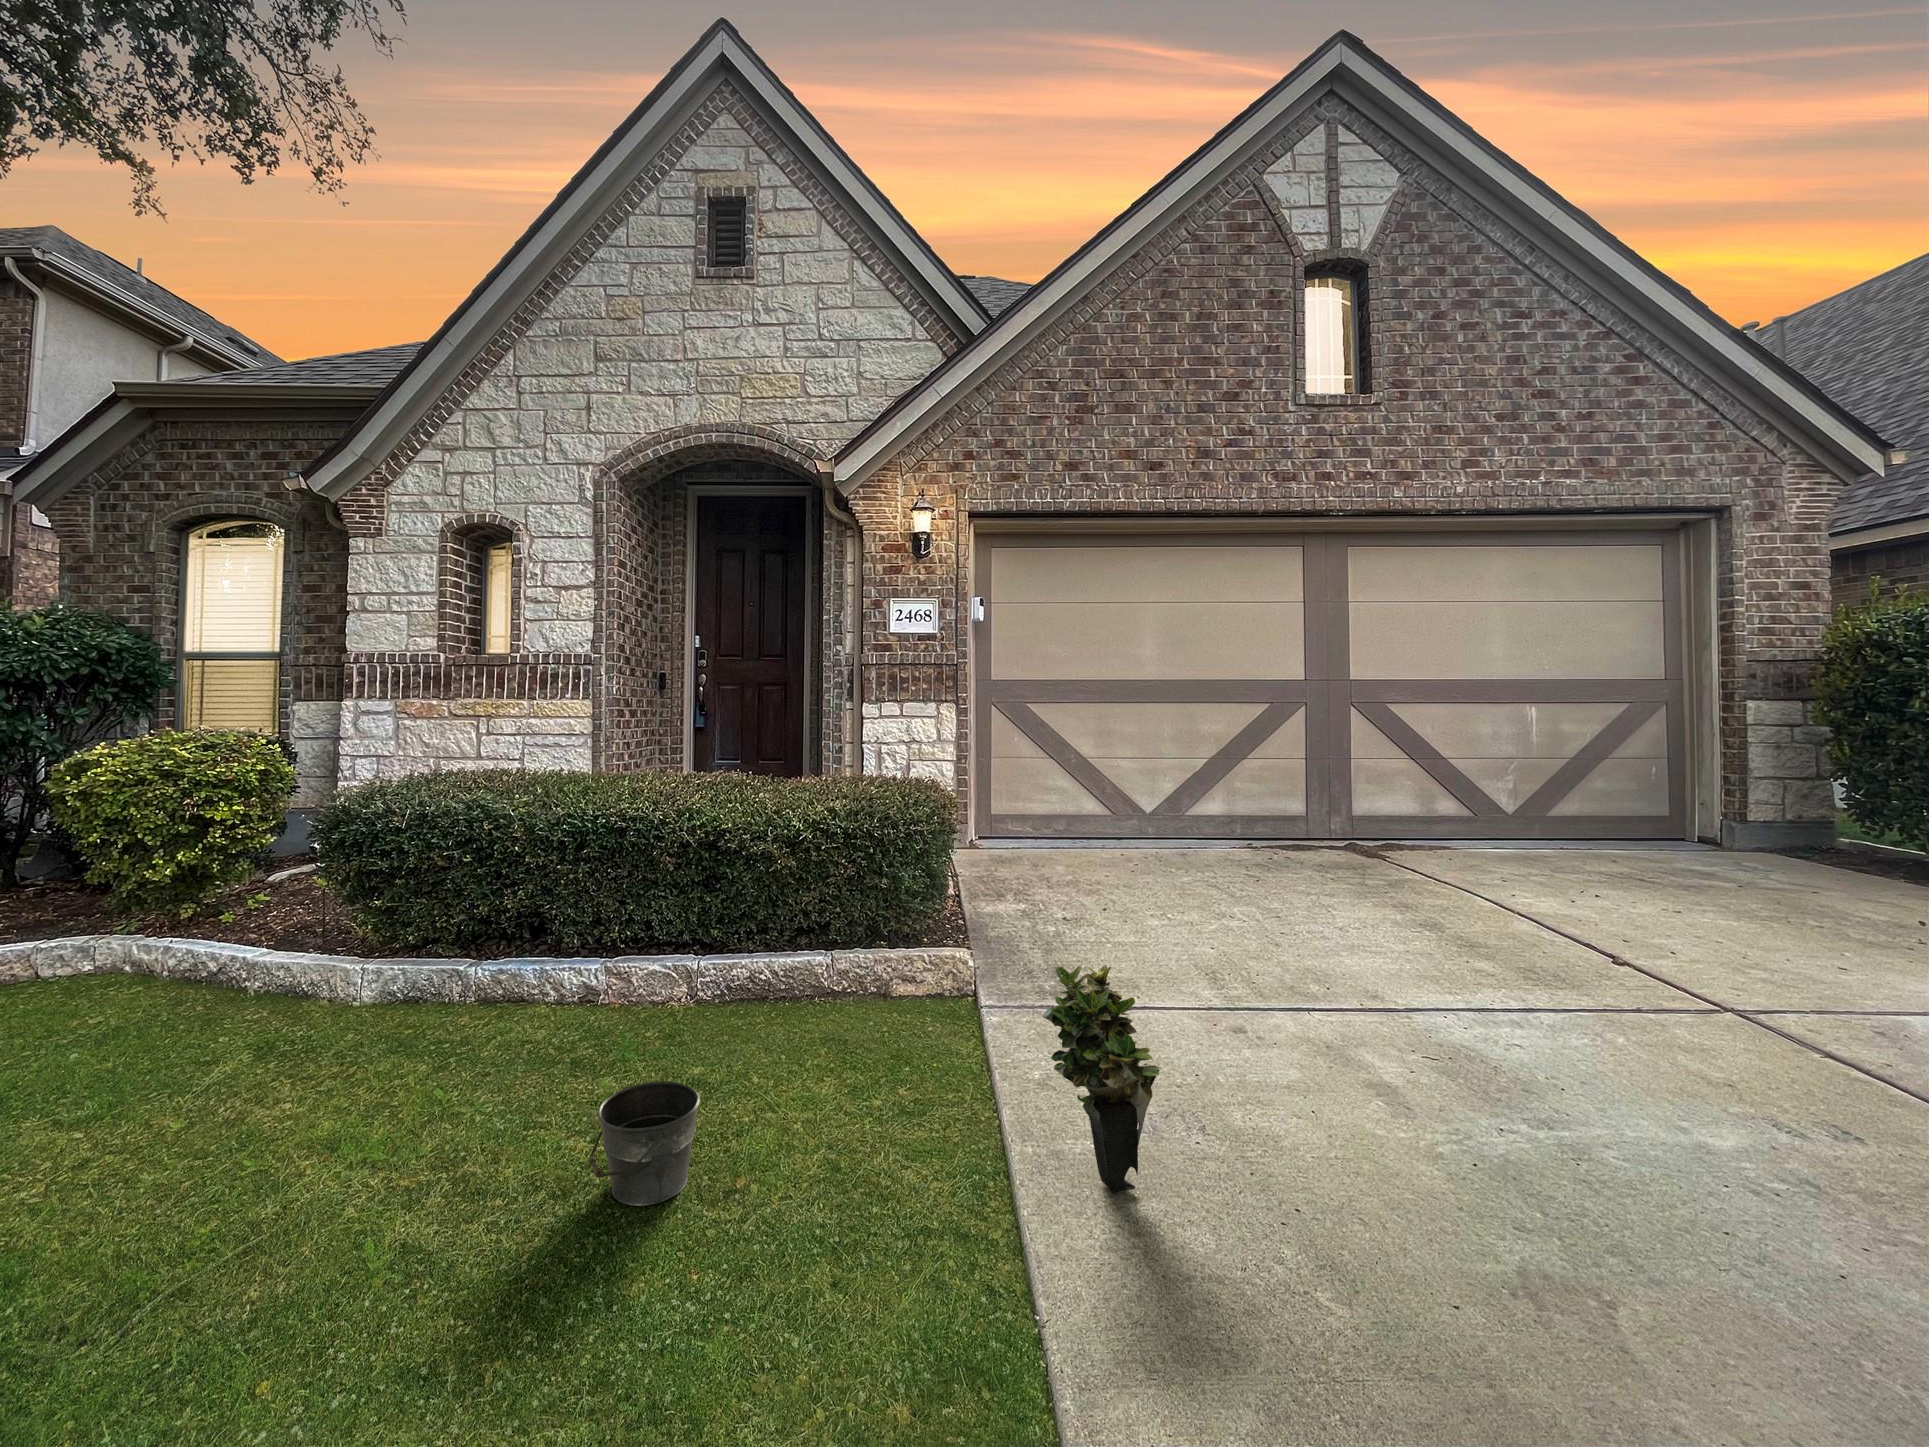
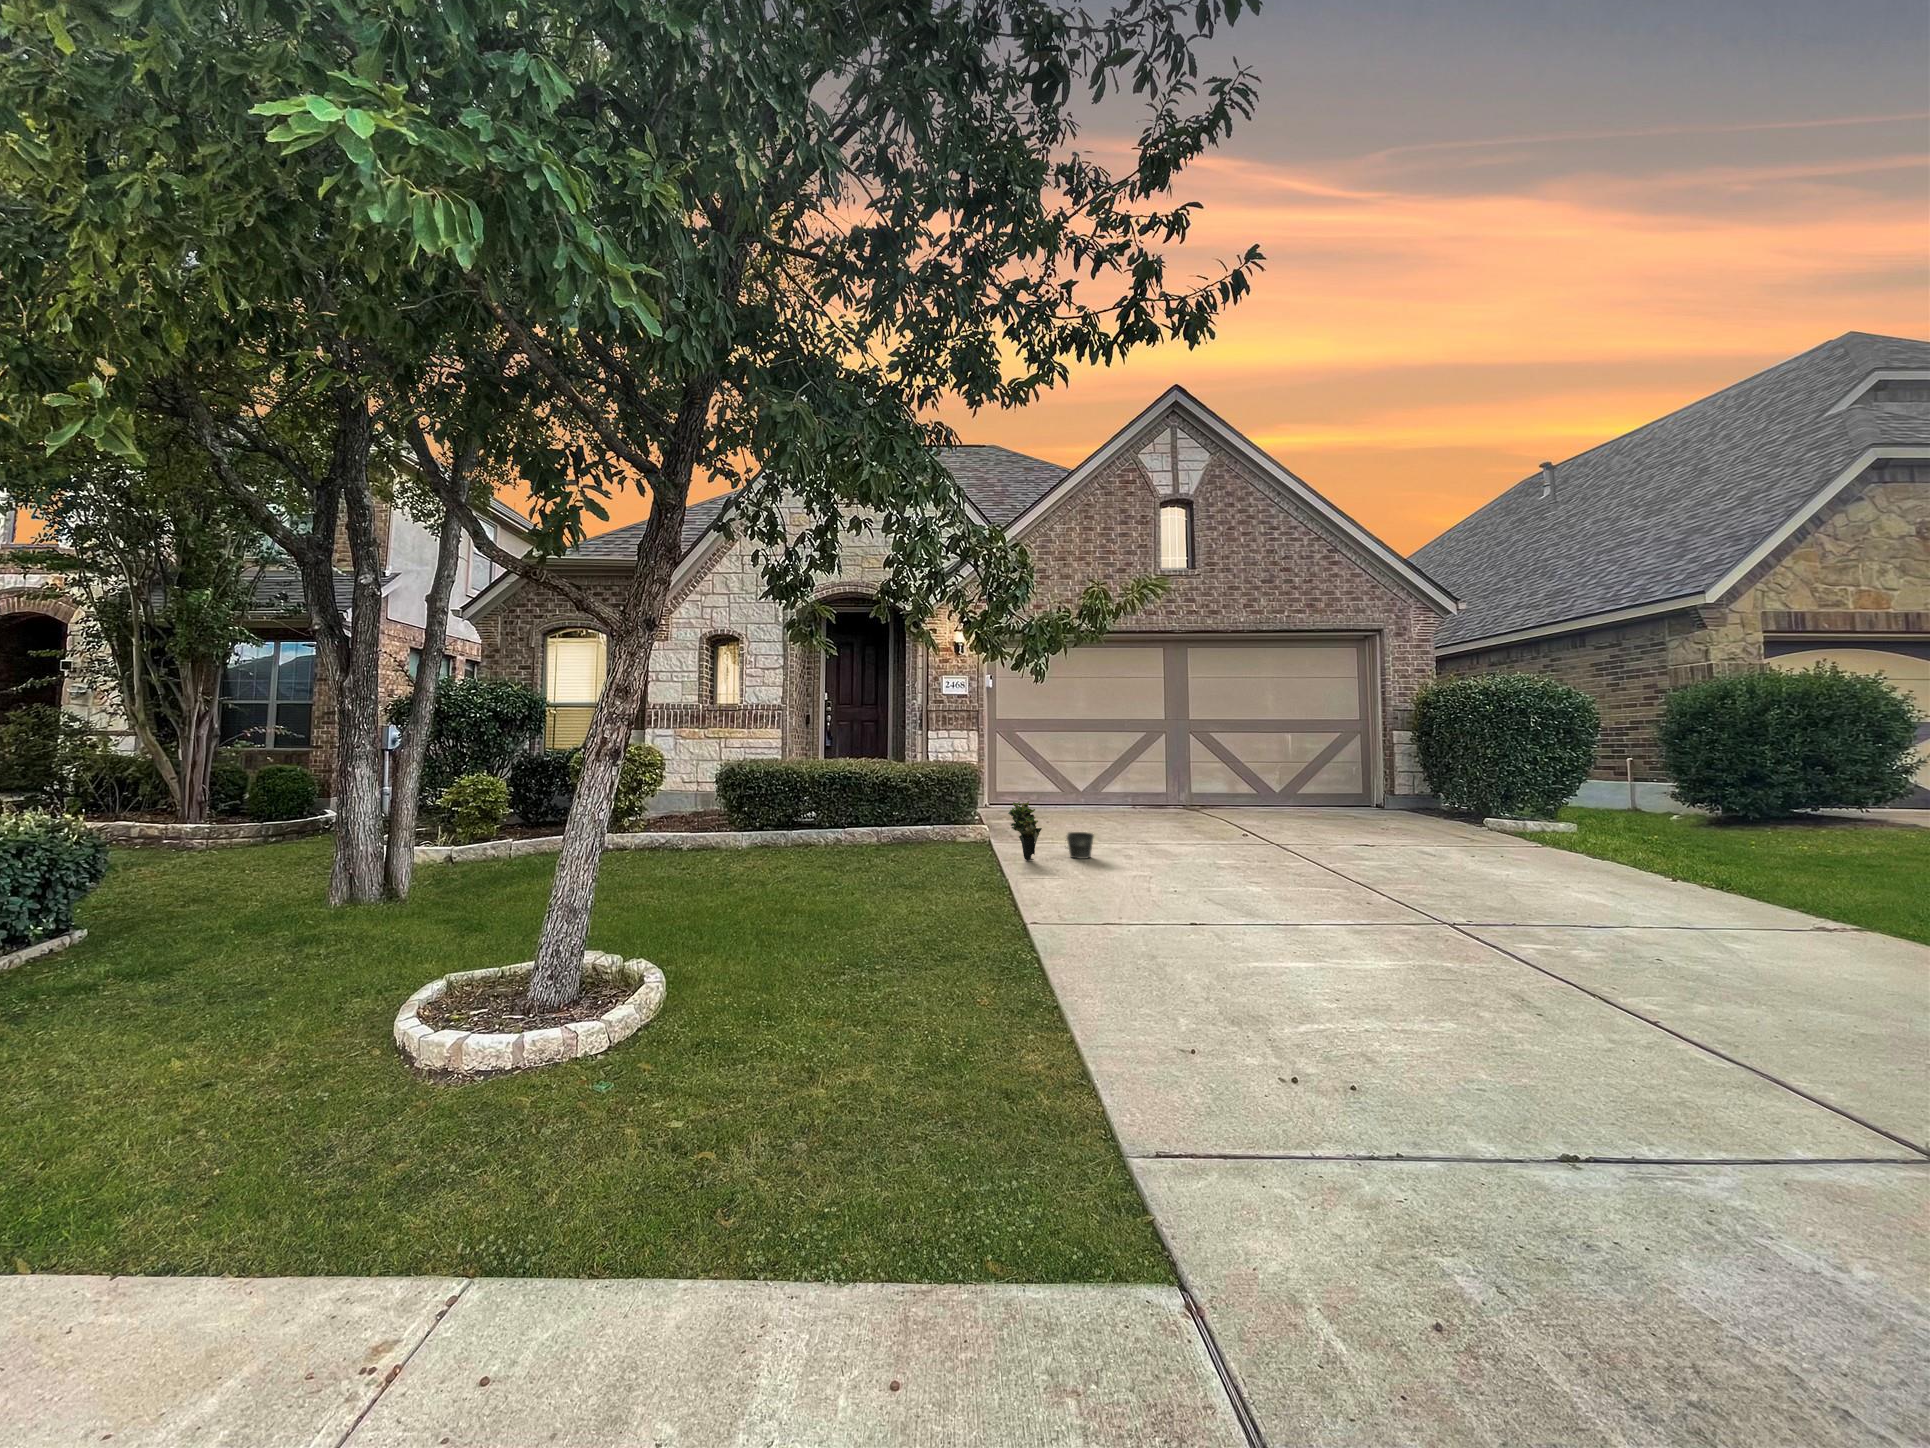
bucket: present [588,1081,700,1206] -> present [1067,832,1094,859]

